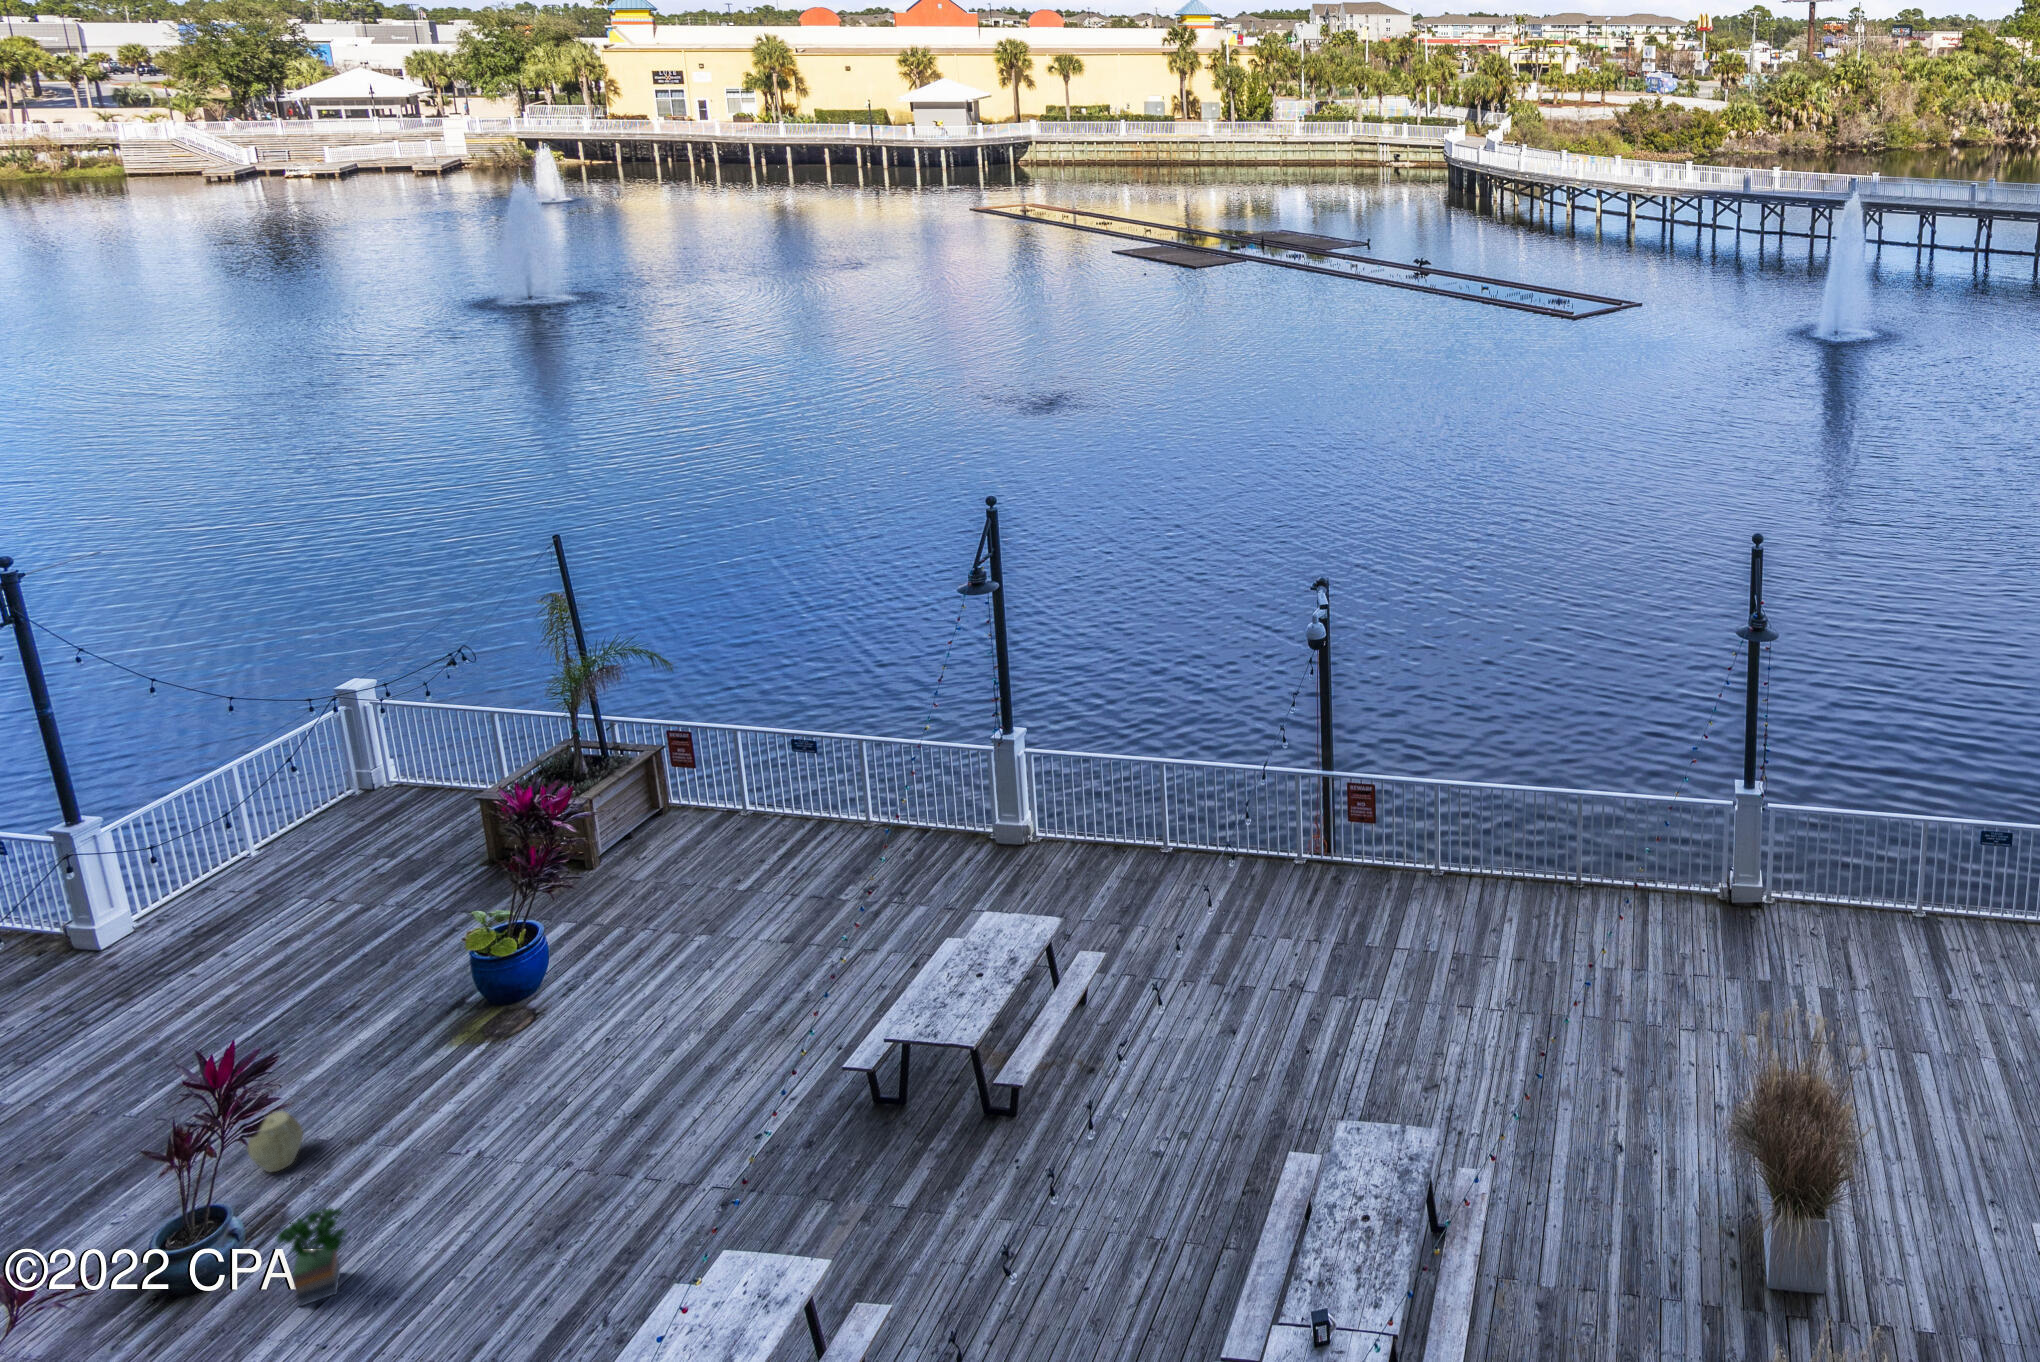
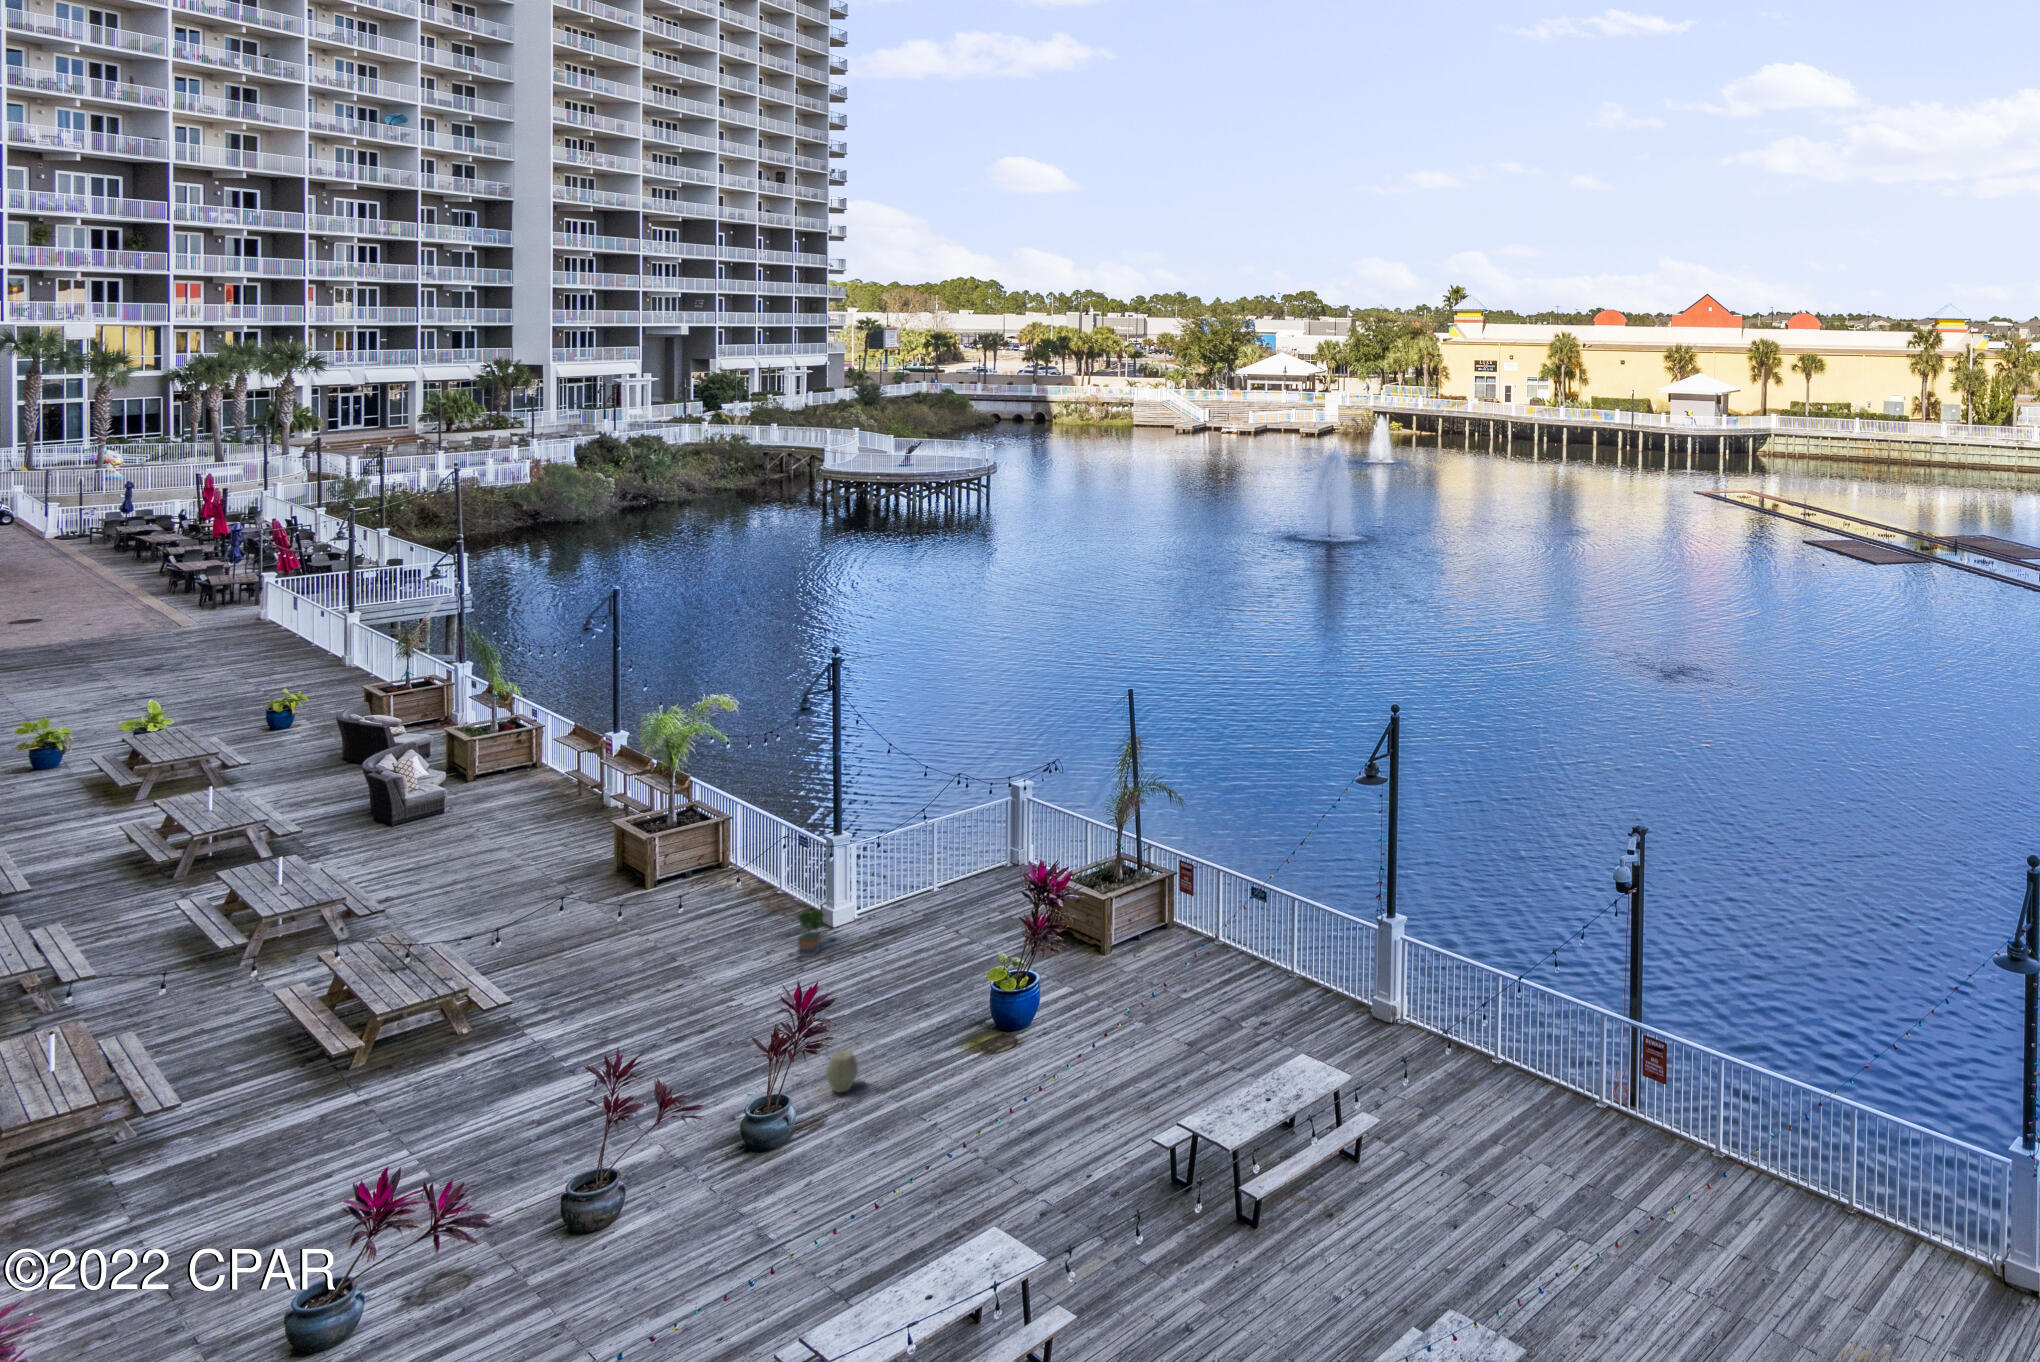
potted tree: present [275,1208,347,1306] -> present [797,910,825,957]

